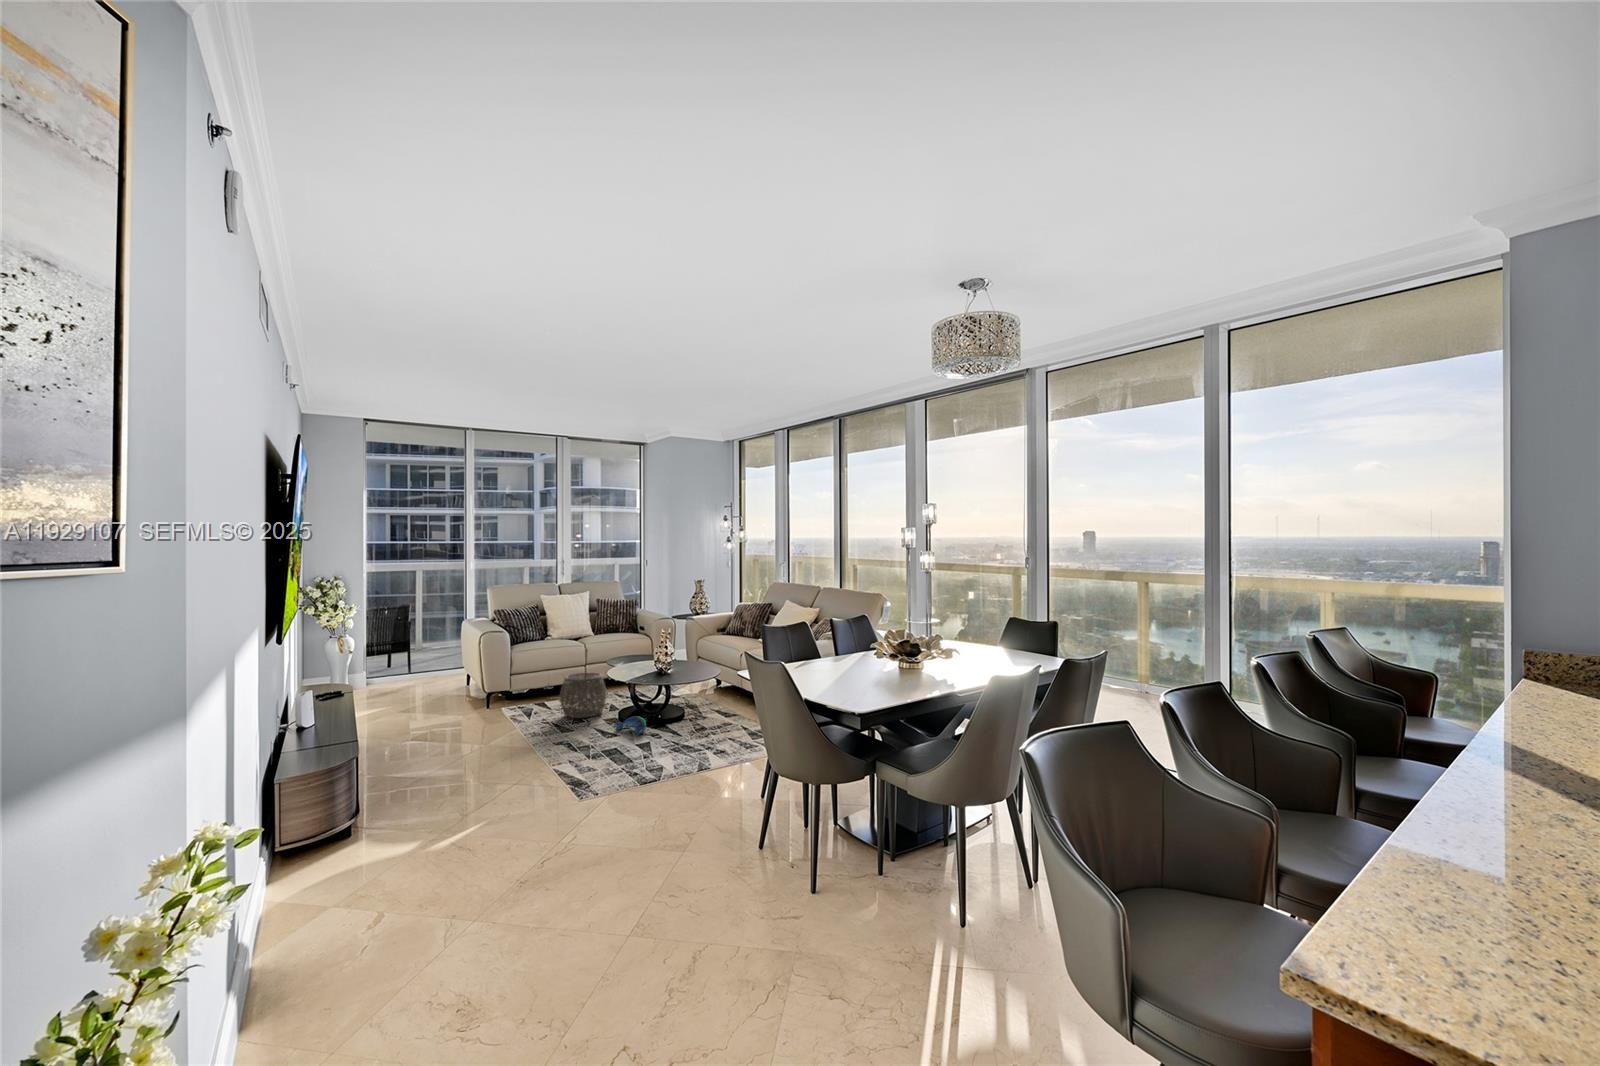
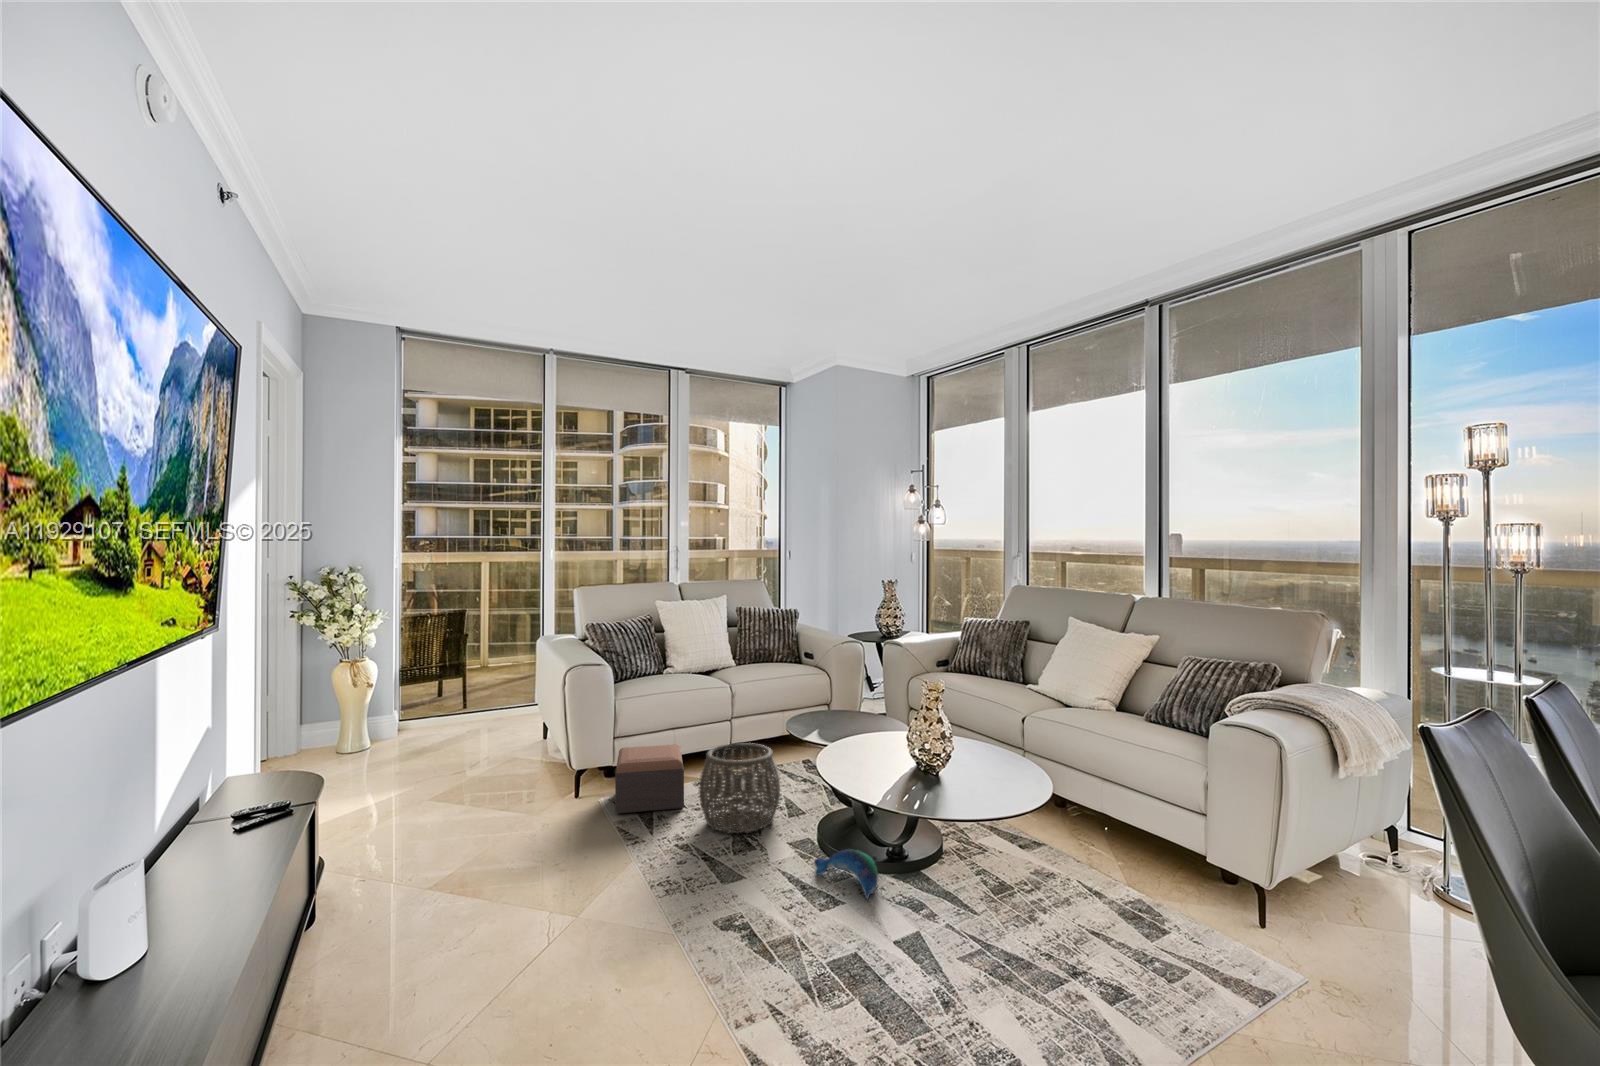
footstool: none [512,678,554,714] -> present [615,744,684,813]

